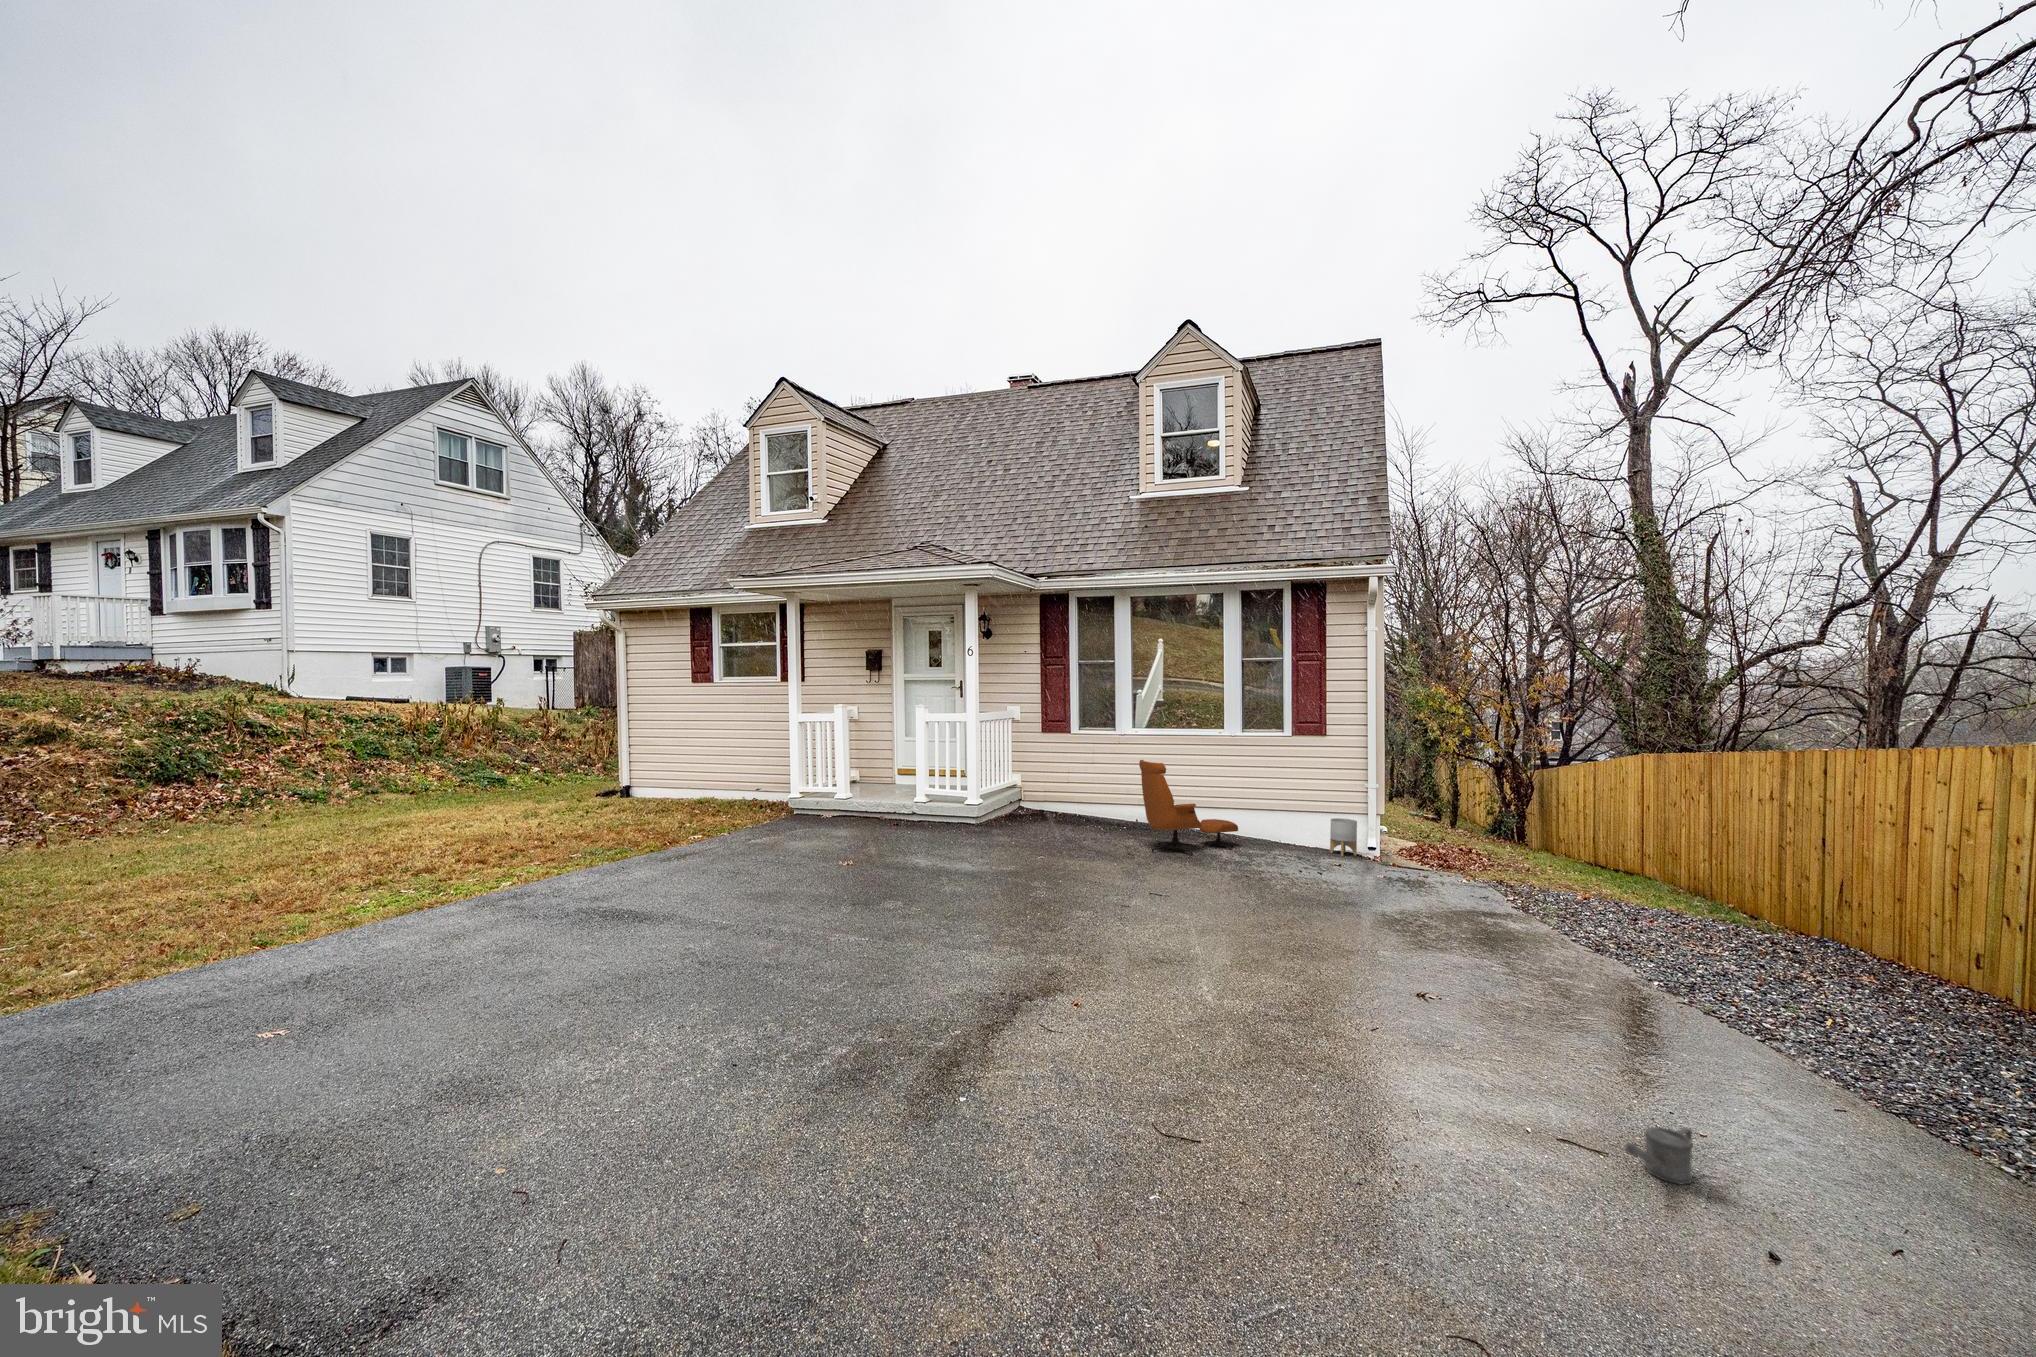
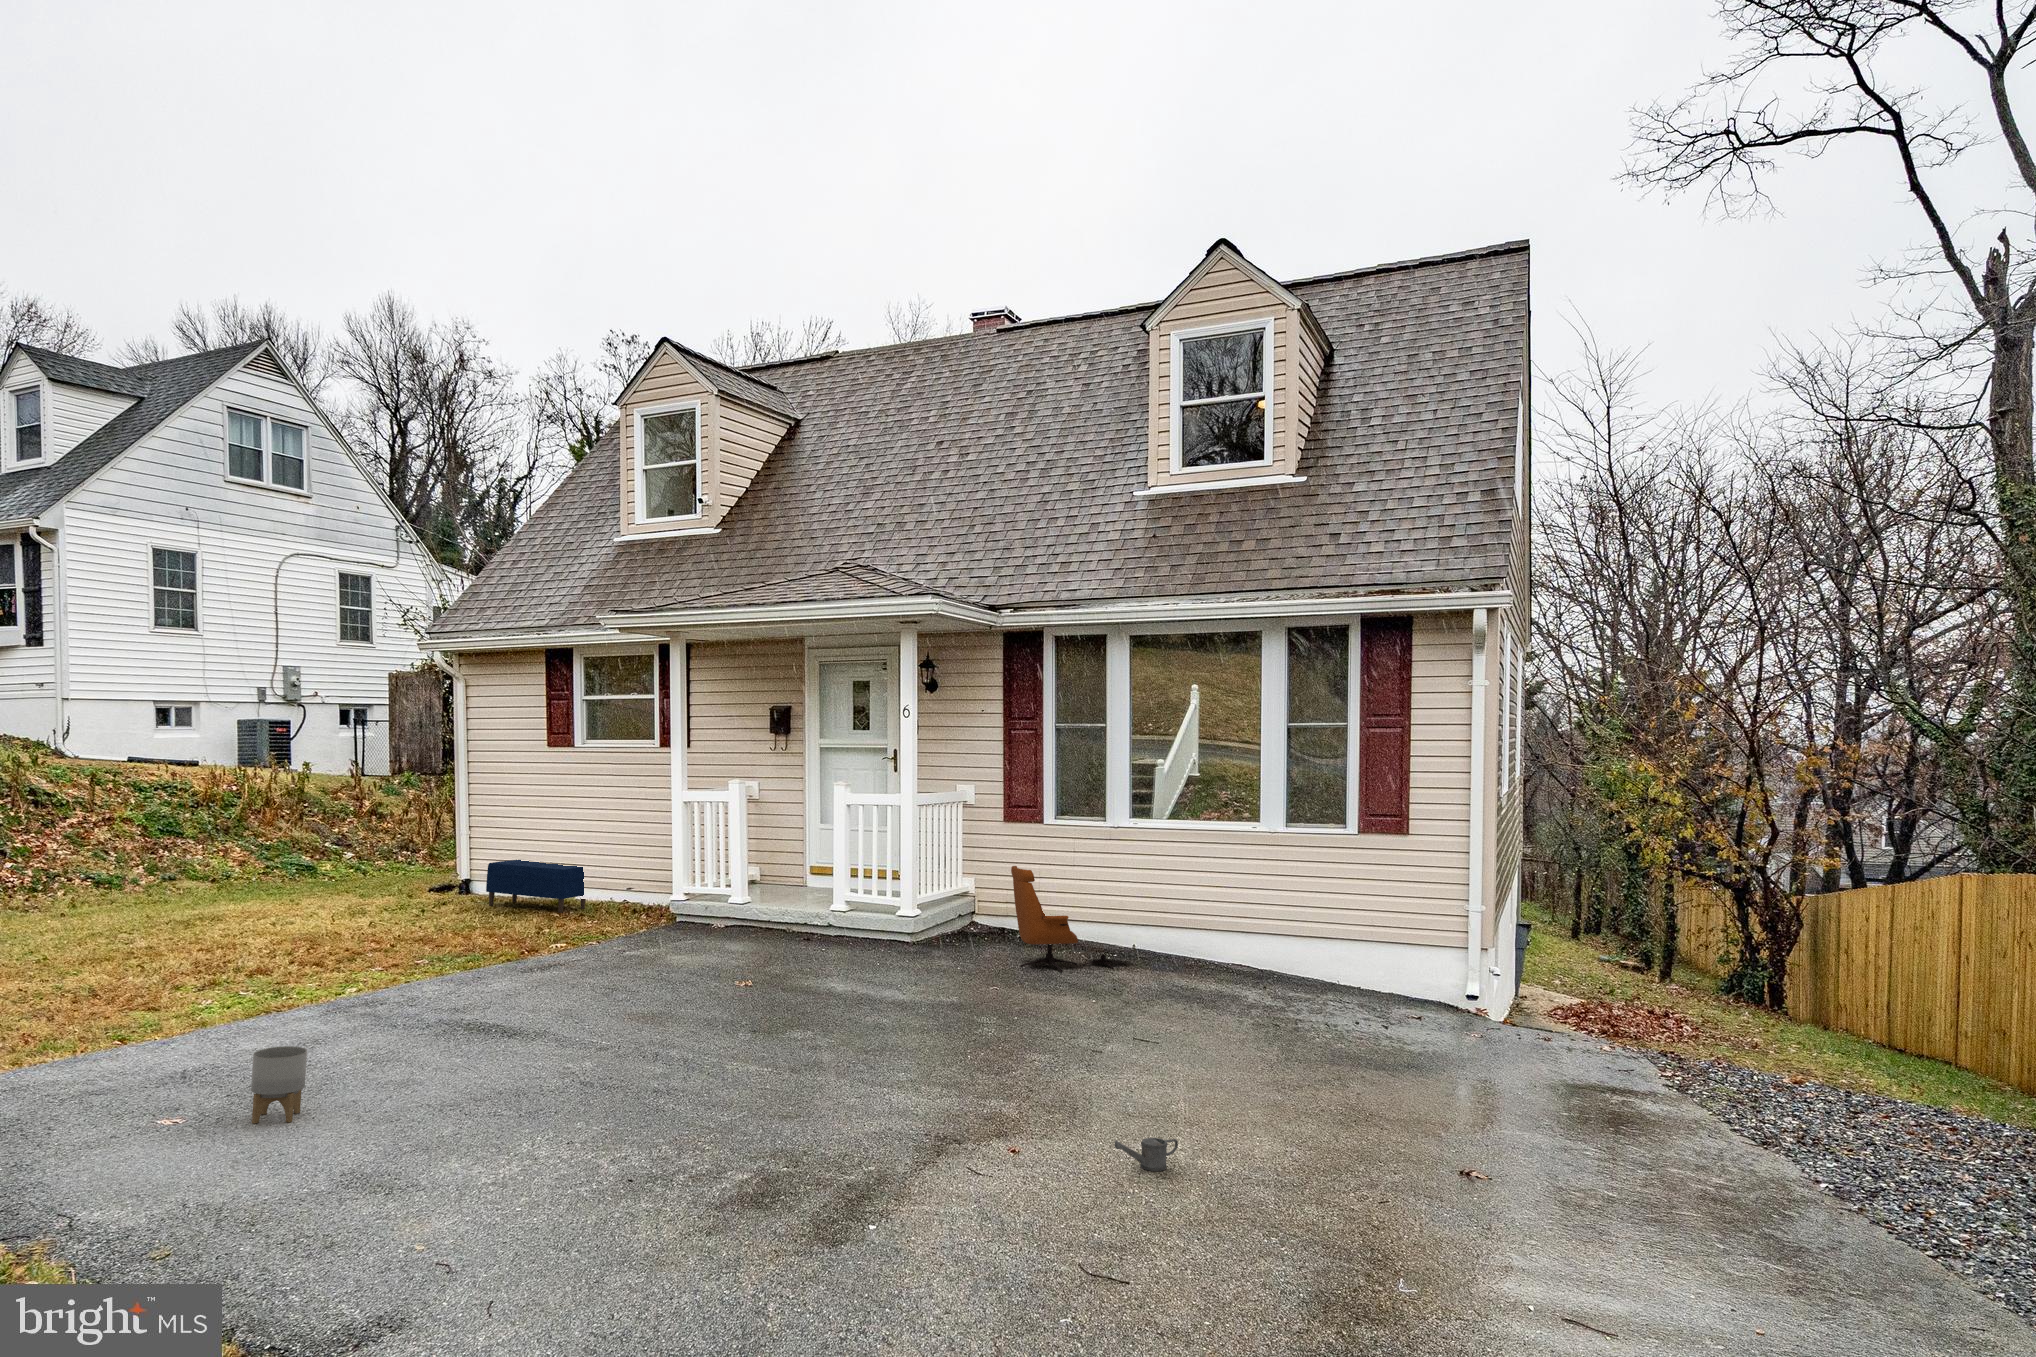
bench: none [653,769,743,813] -> present [486,860,586,913]
planter: present [1330,818,1357,857] -> present [251,1046,307,1124]

